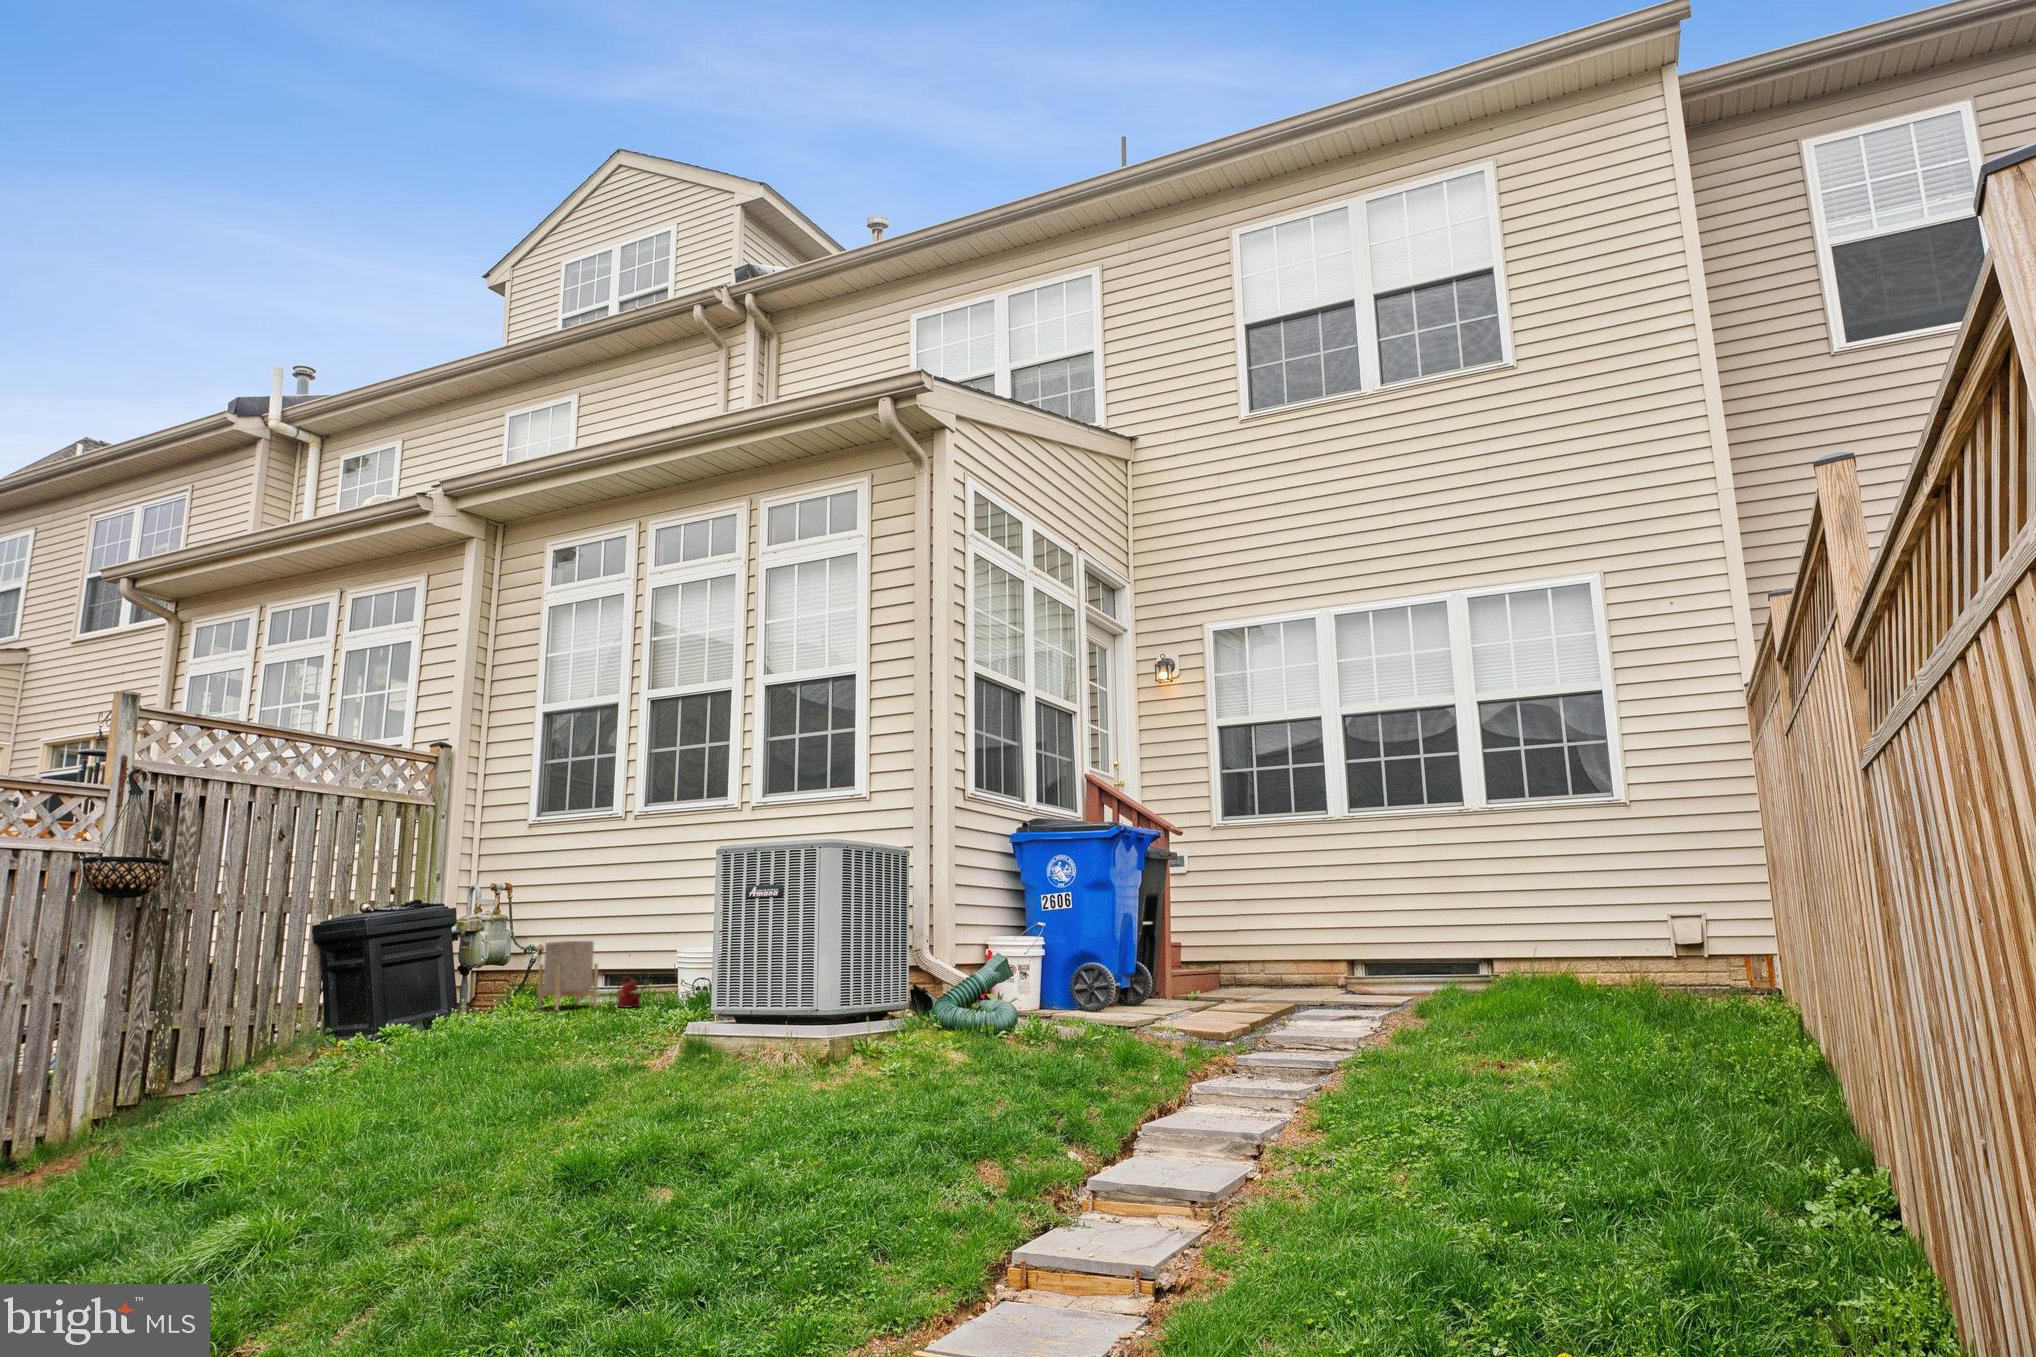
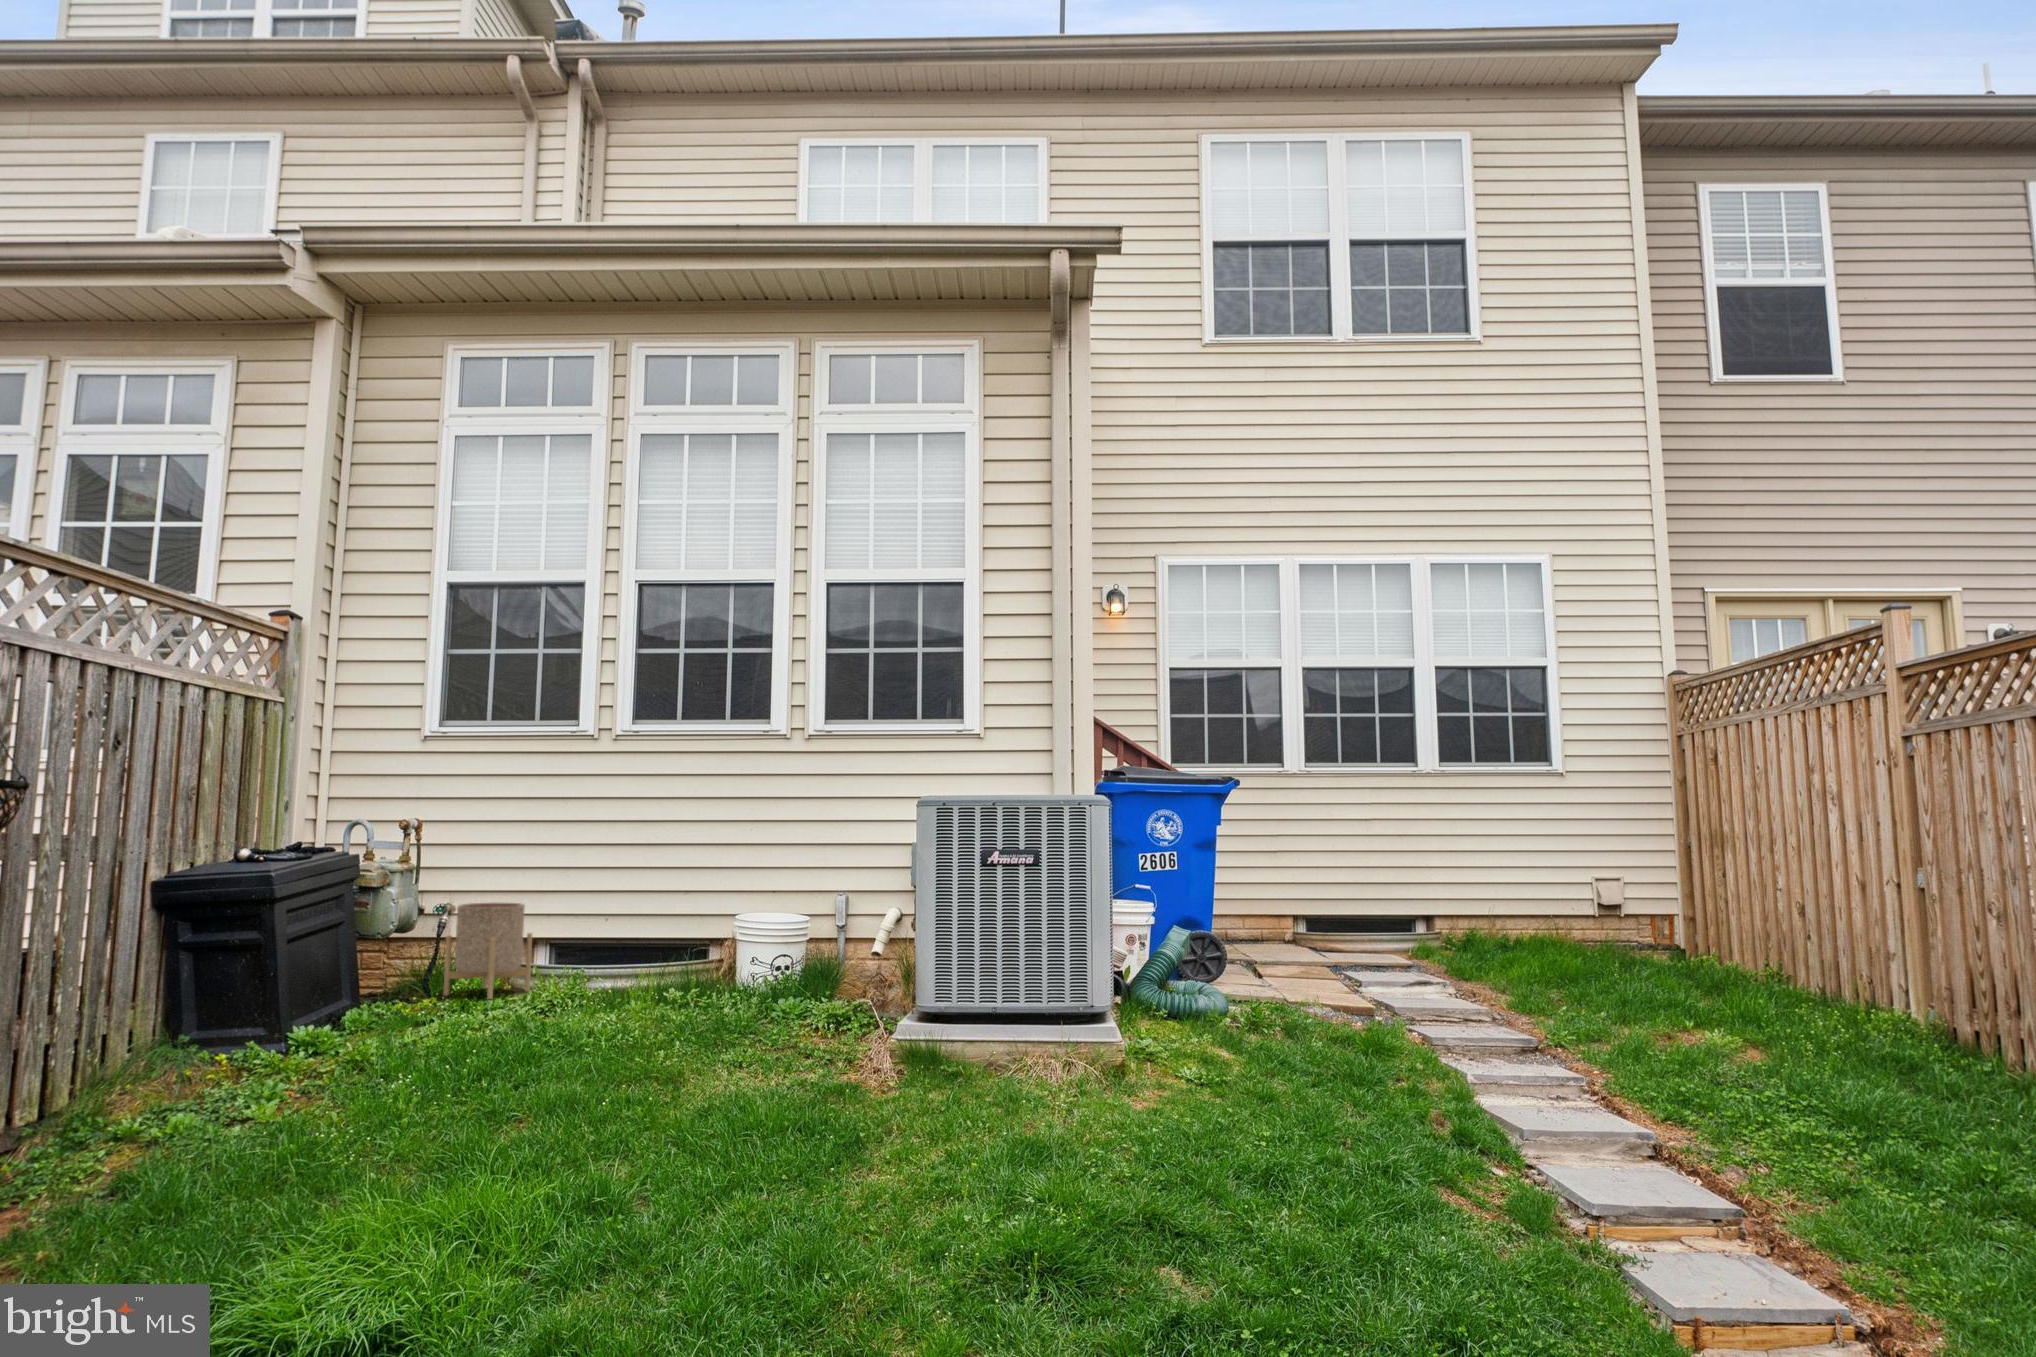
watering can: present [617,977,650,1008] -> none [562,950,620,991]

